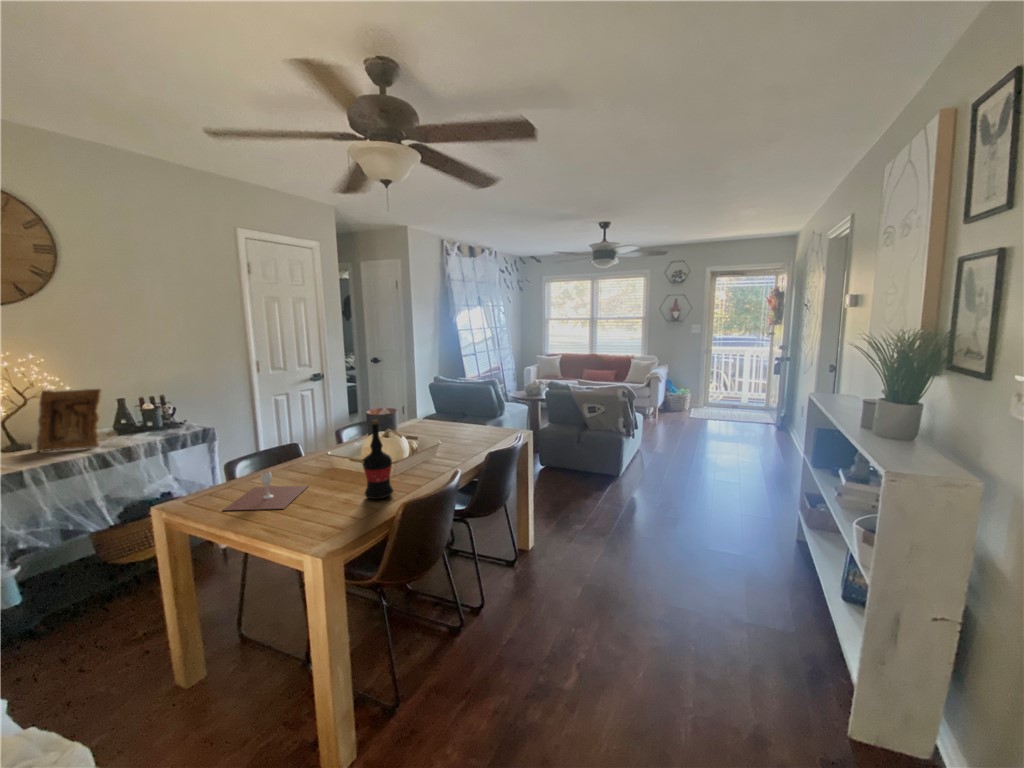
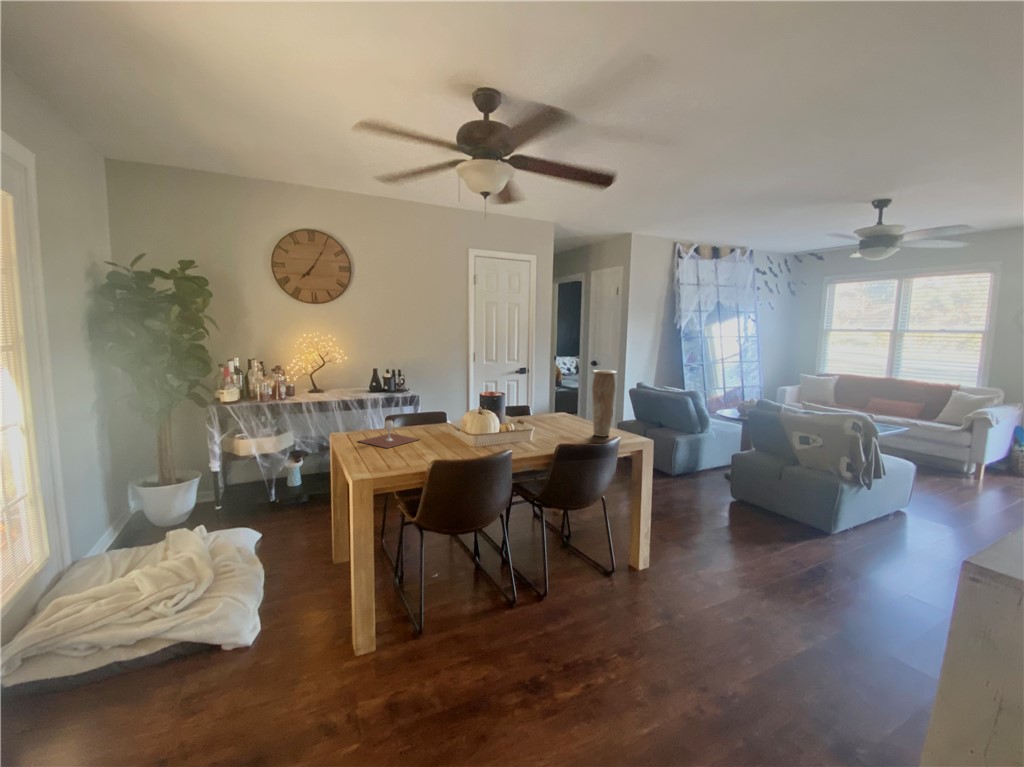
vase: none [471,375,495,440] -> present [592,370,616,437]
picture frame: present [36,389,101,452] -> none [320,356,356,396]
wine bottle: present [362,420,393,499] -> none [440,389,464,457]

